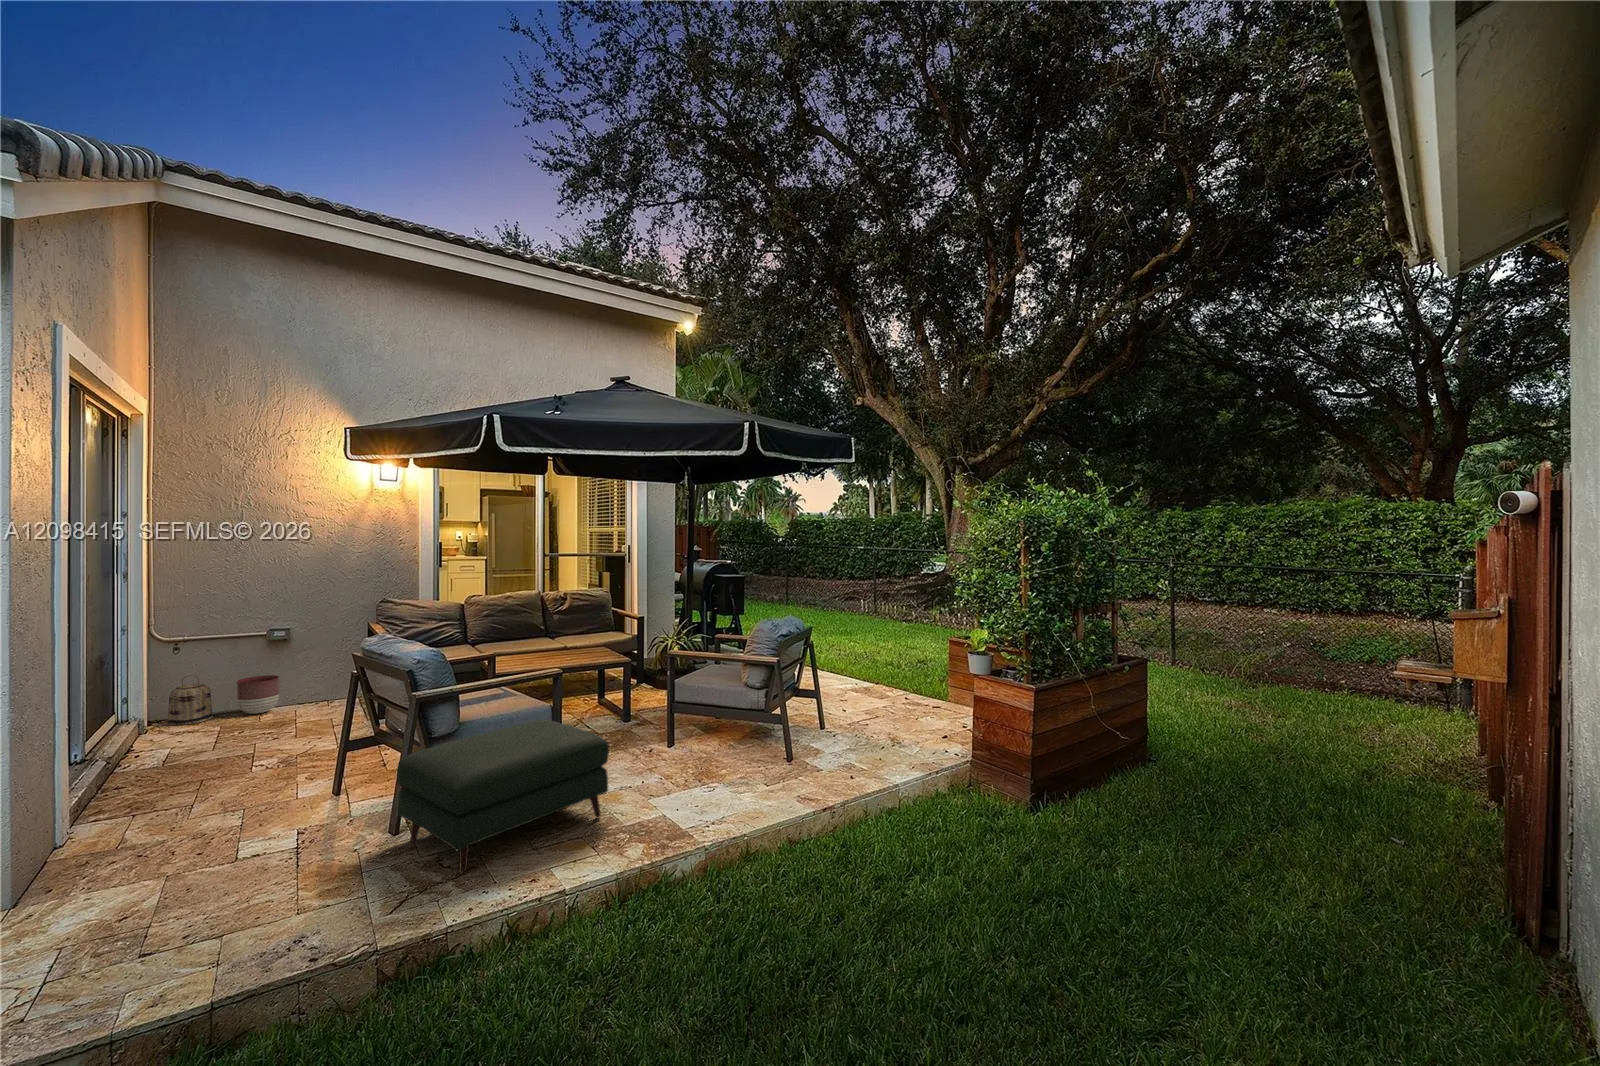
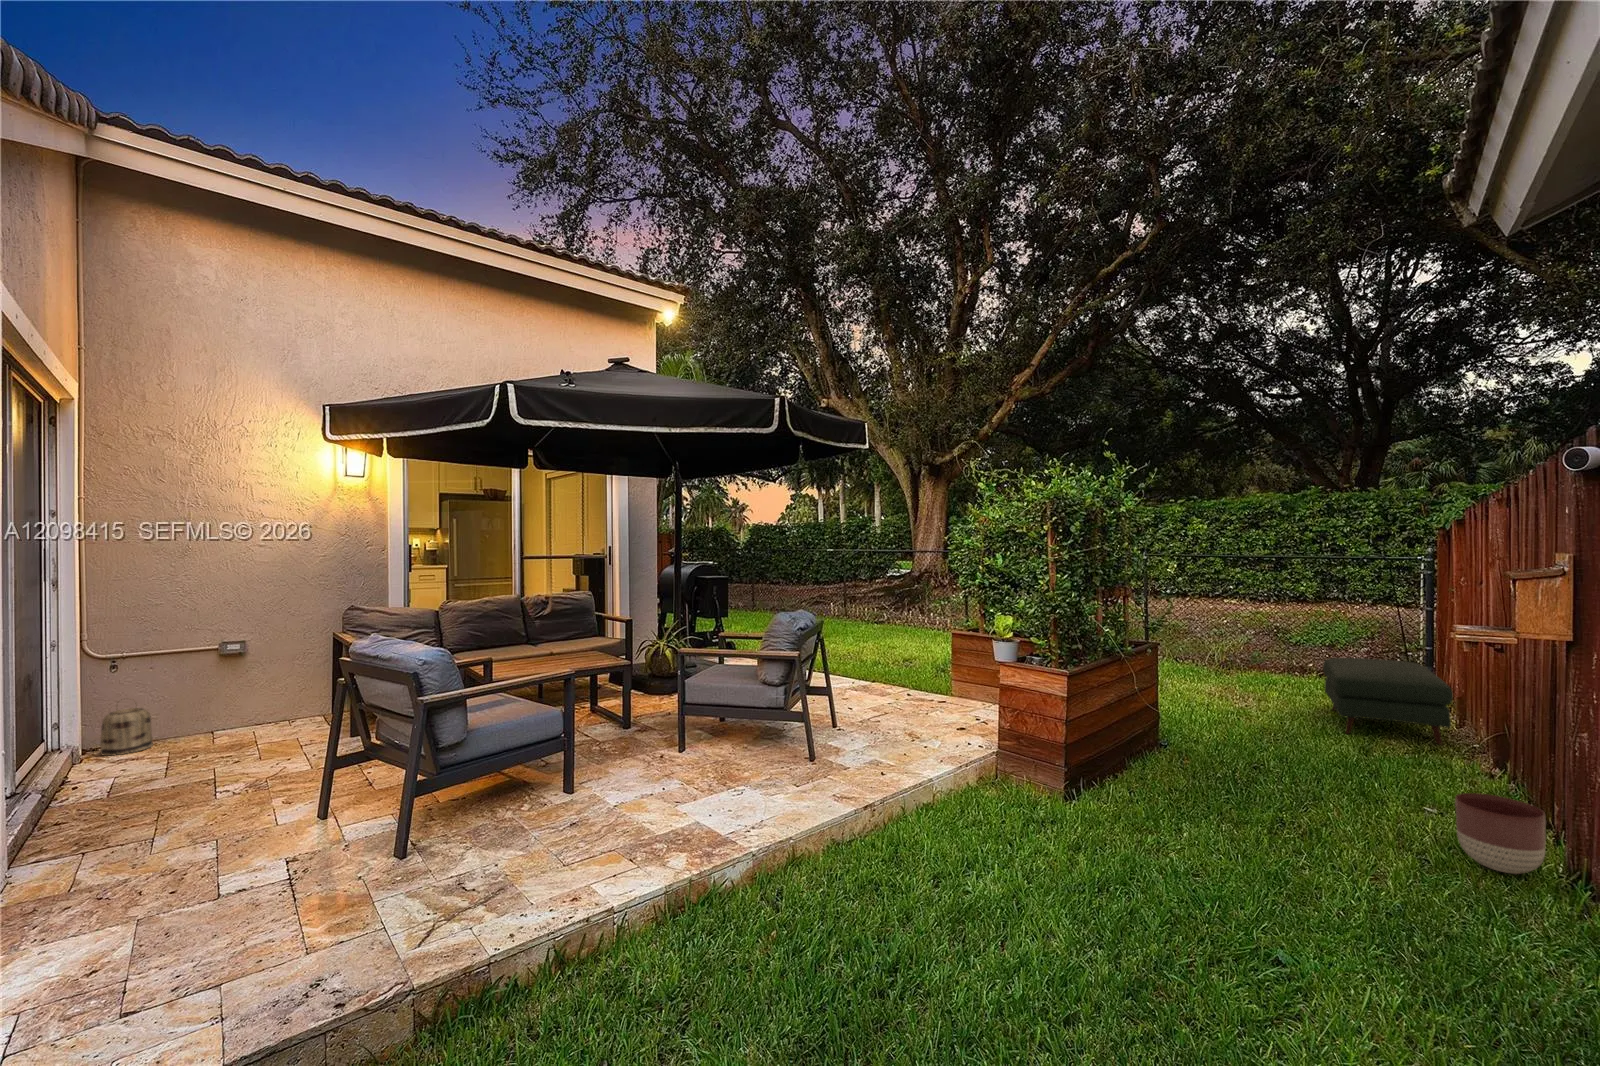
planter: present [236,675,279,714] -> present [1455,793,1546,874]
ottoman: present [397,720,609,873] -> present [1323,658,1453,745]

